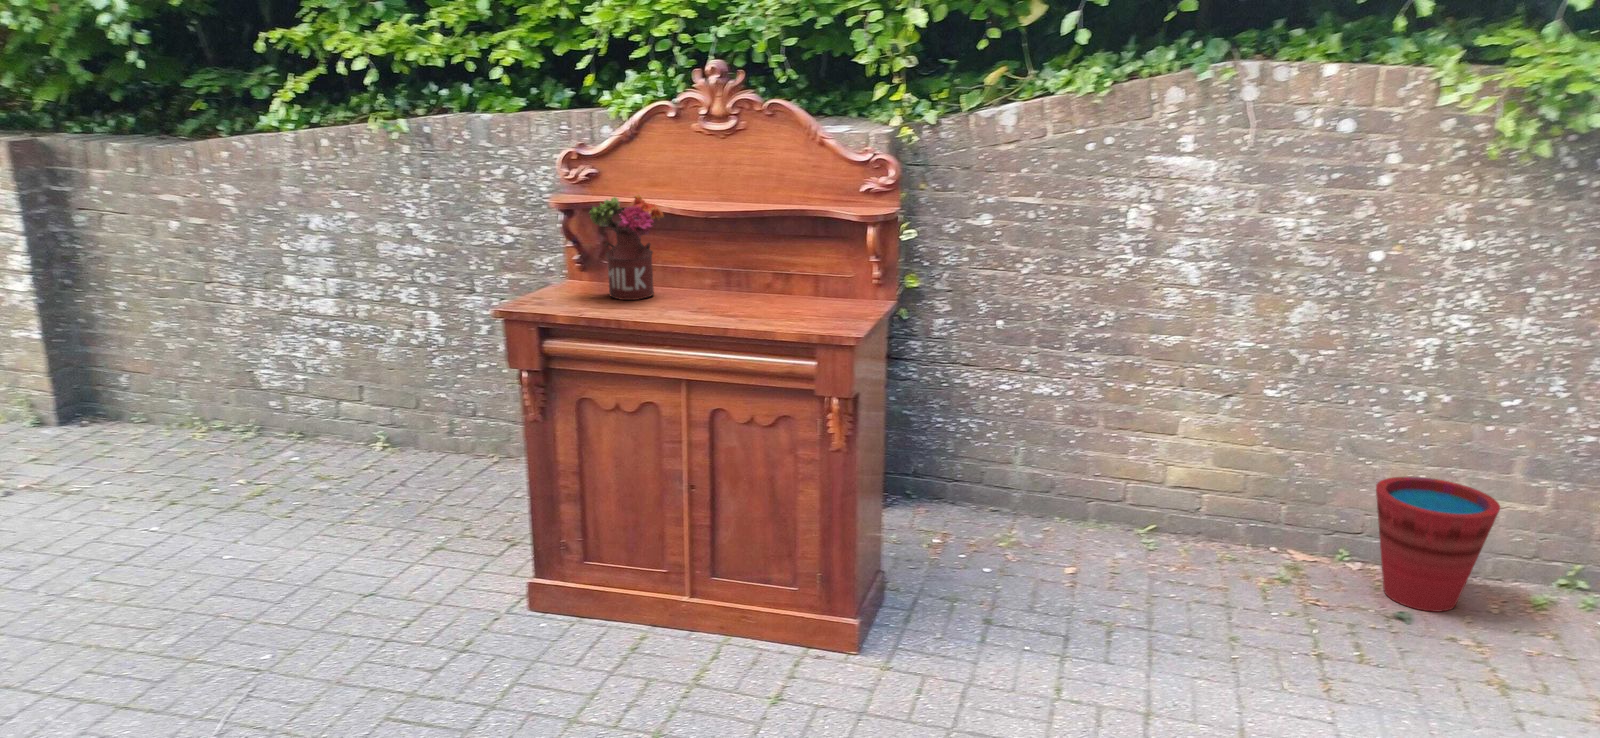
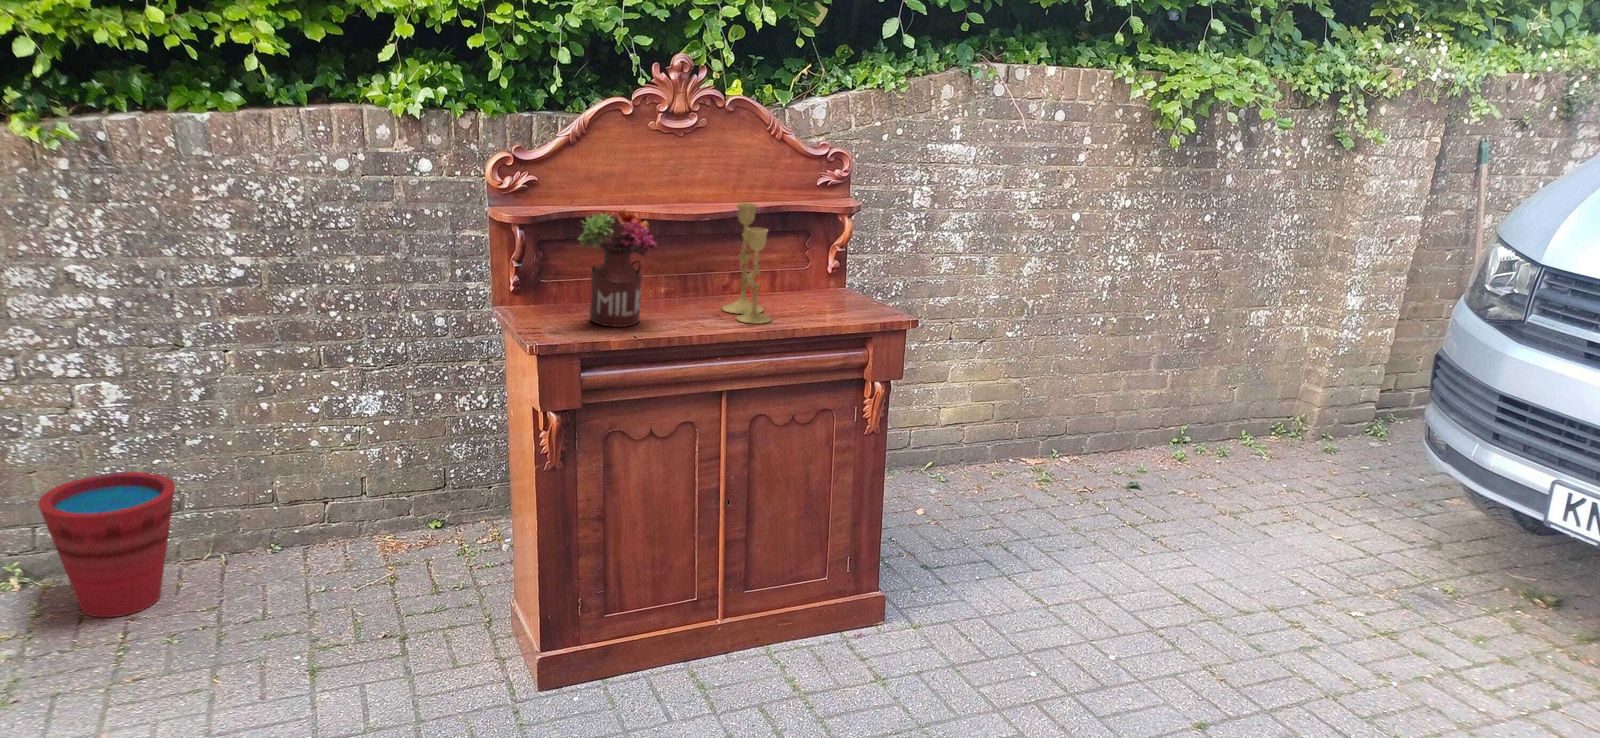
candlestick: none [725,197,781,313] -> present [722,203,771,324]
bucket: present [1376,477,1500,612] -> present [38,472,175,617]

